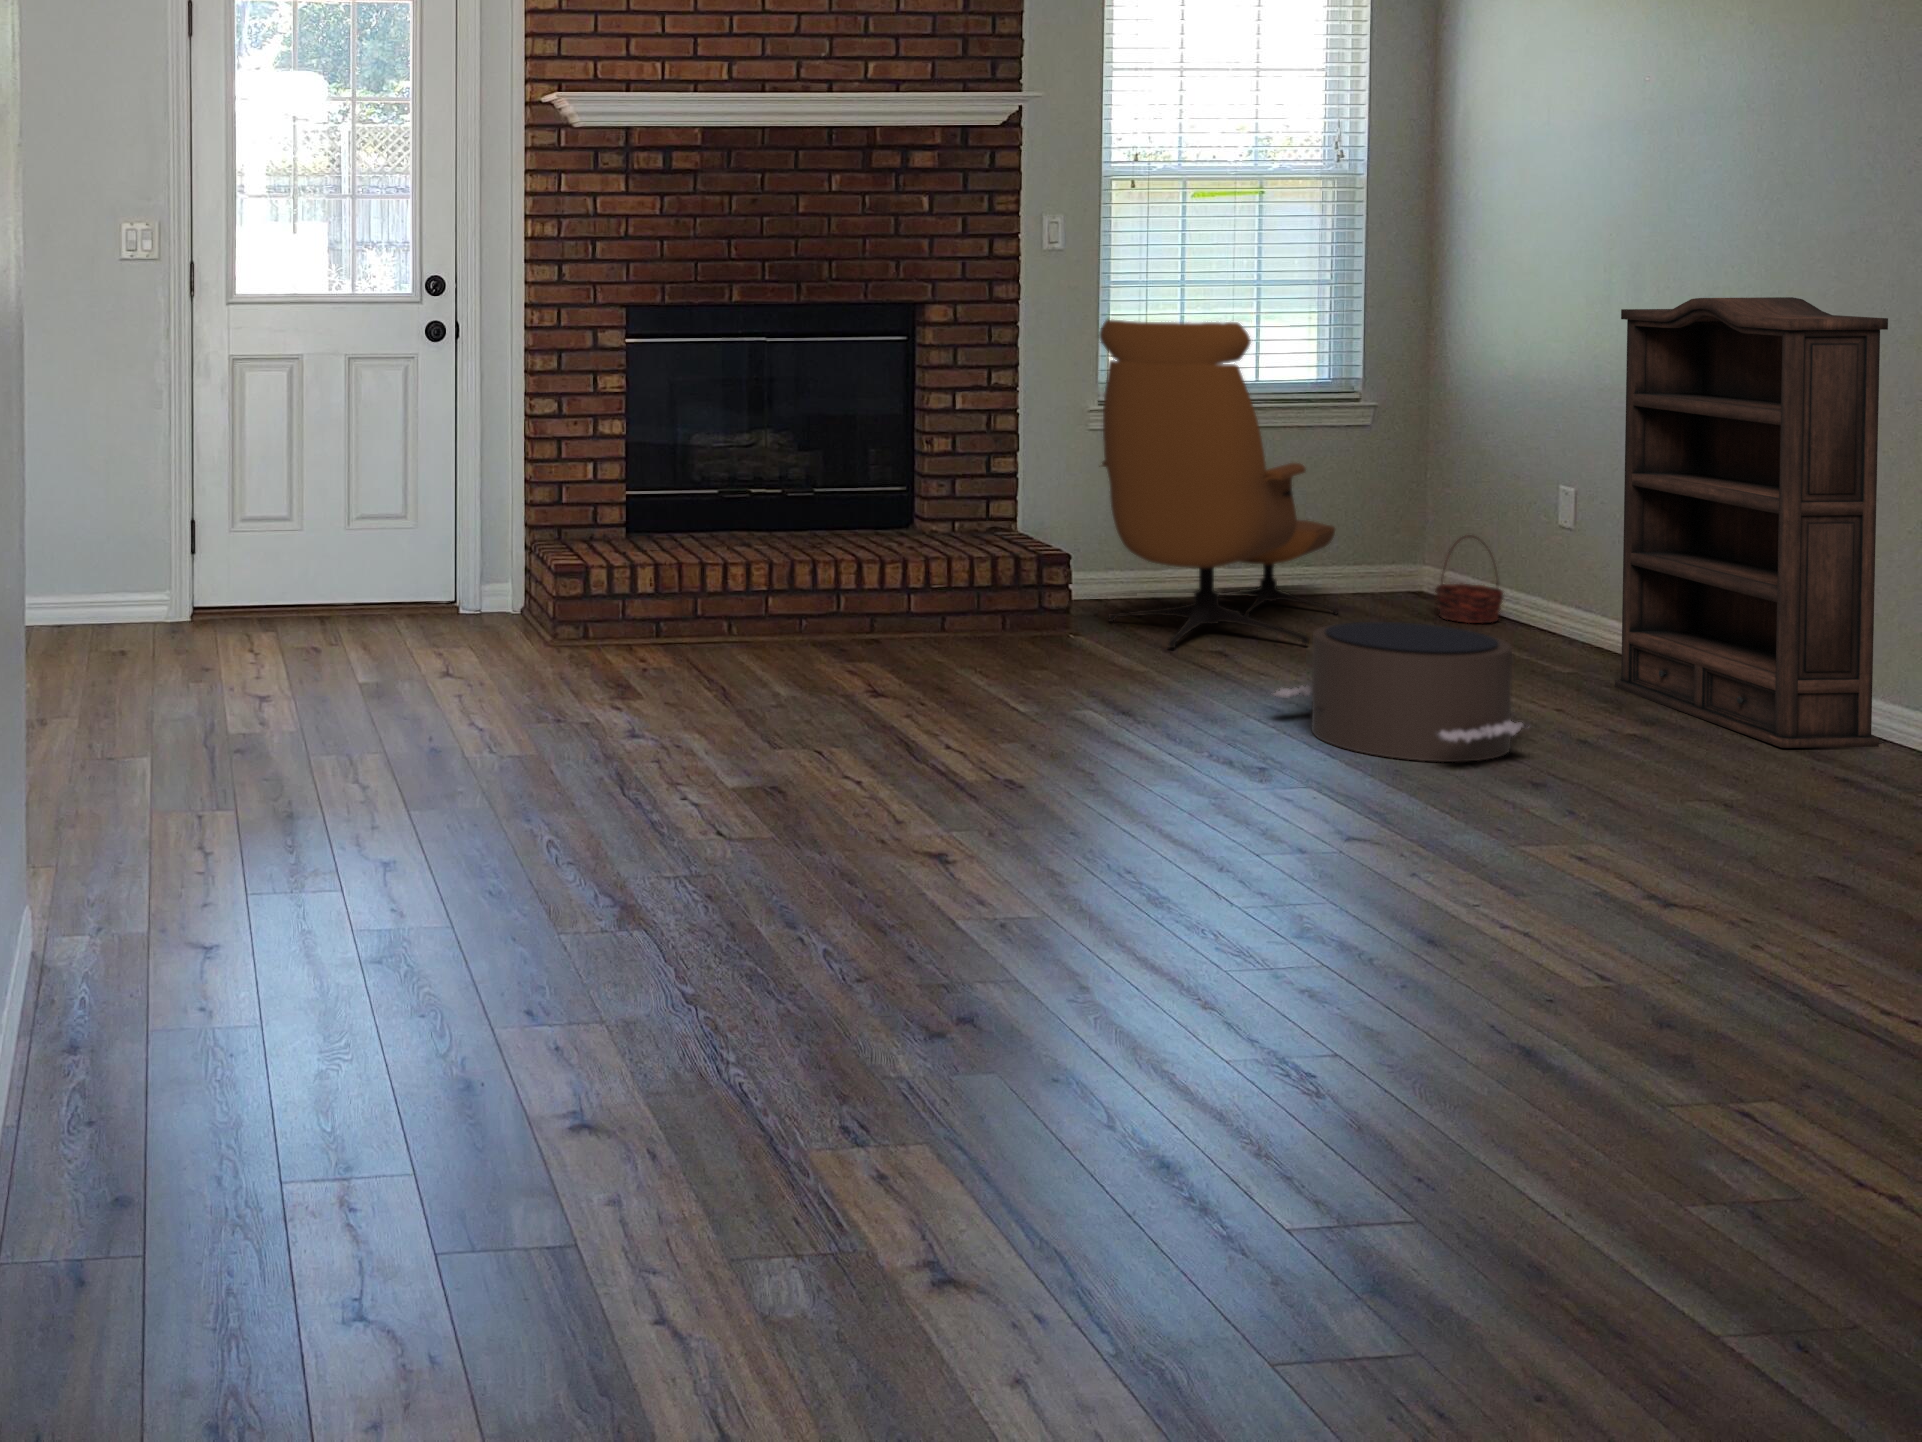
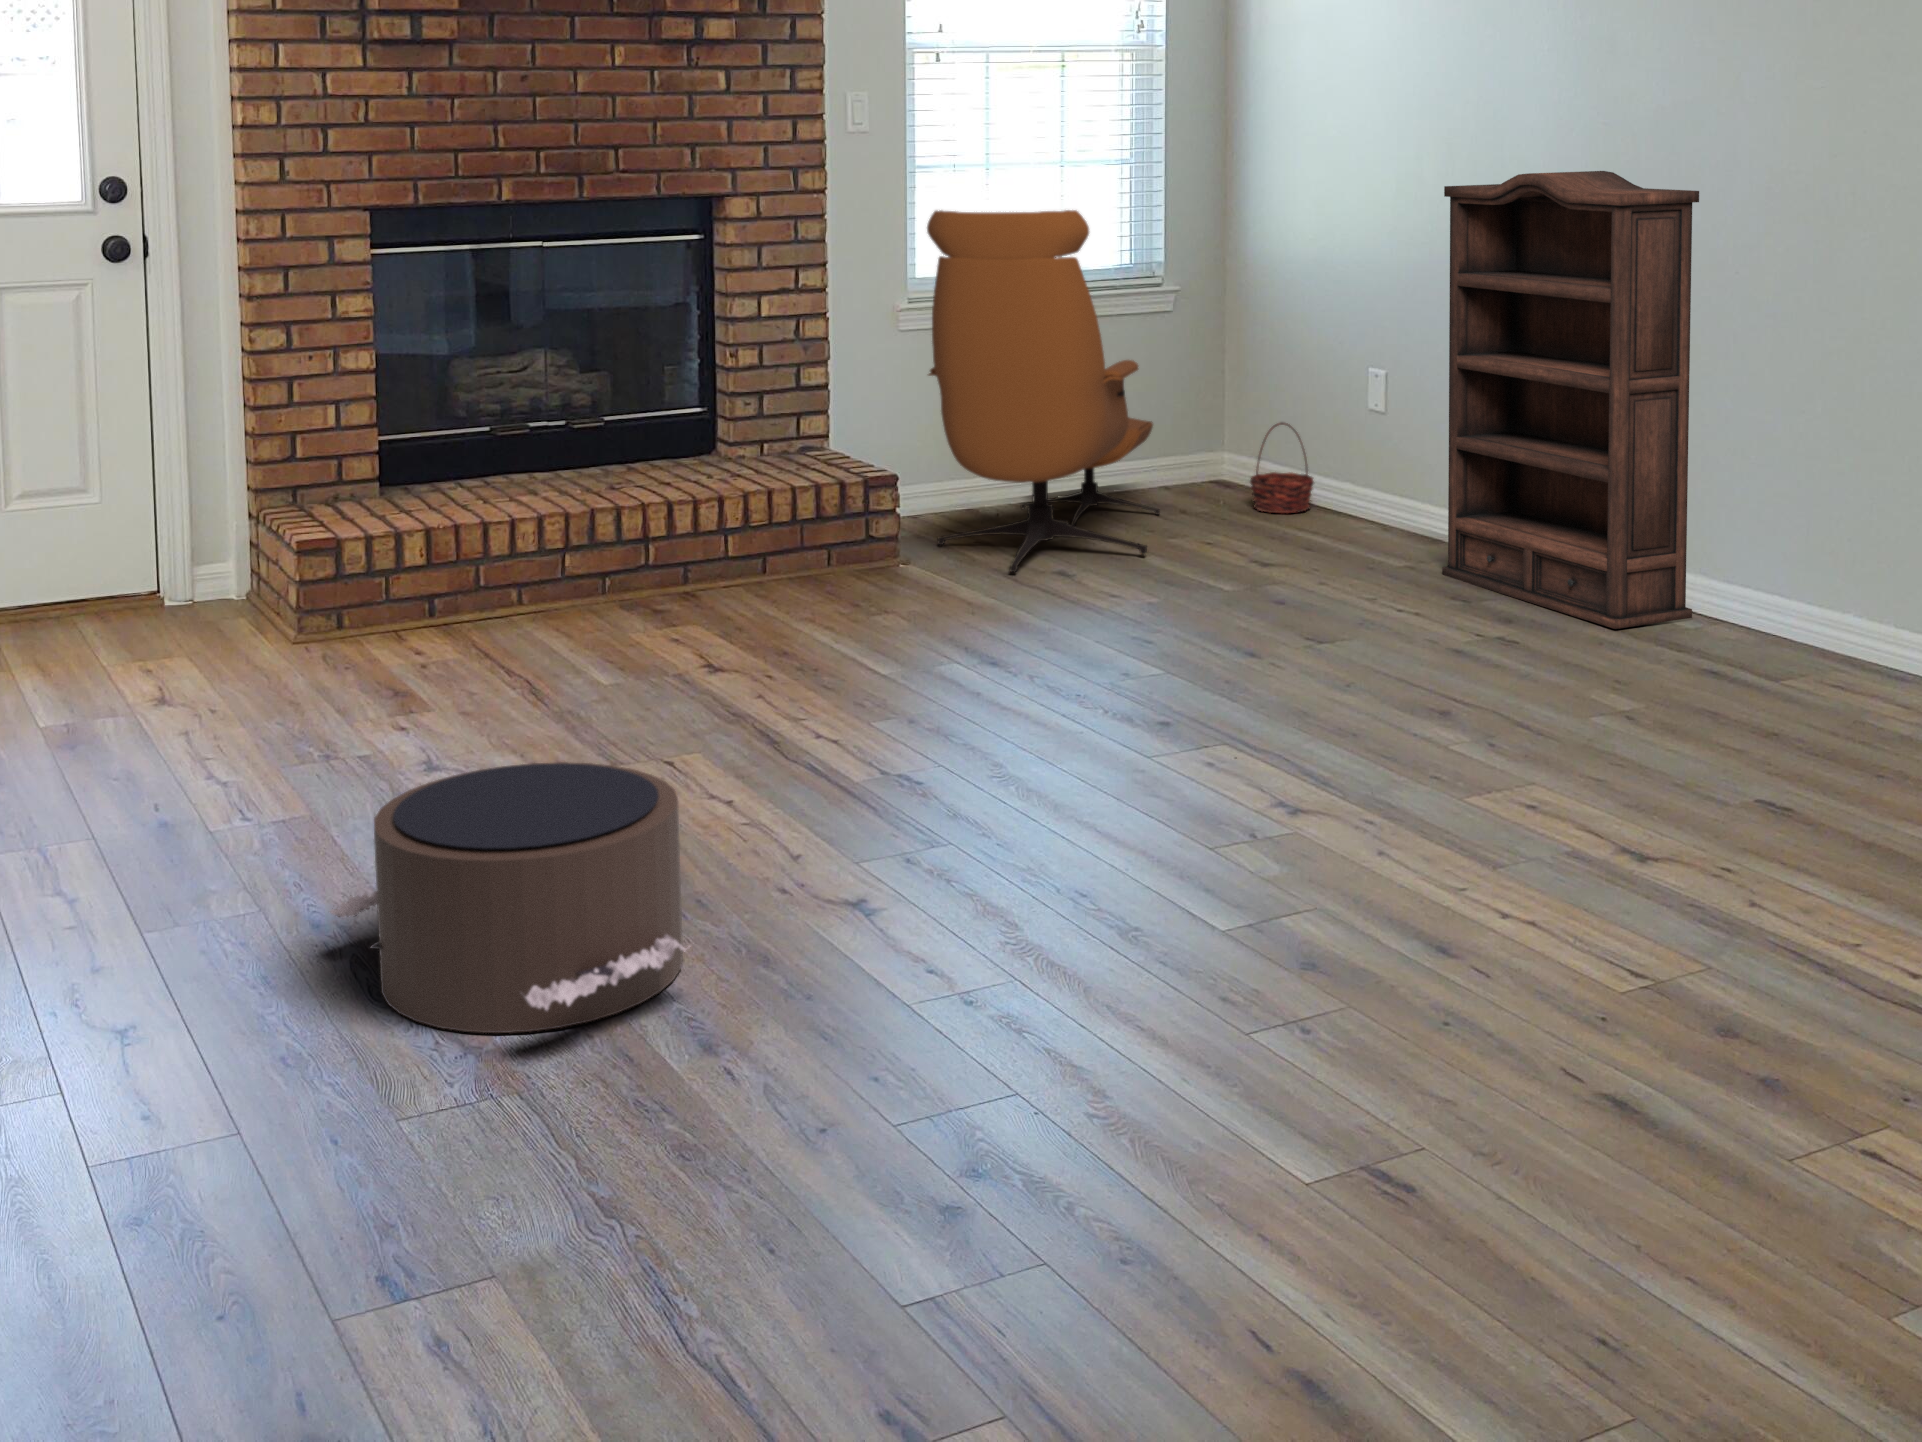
pouf: present [1274,622,1524,762] -> present [330,762,689,1033]

